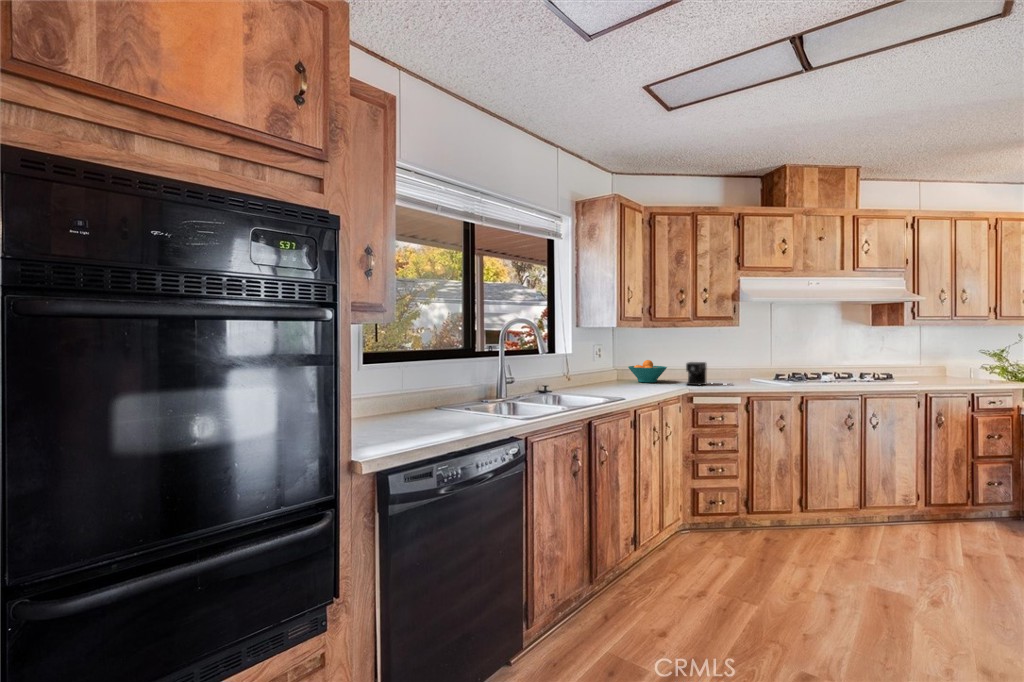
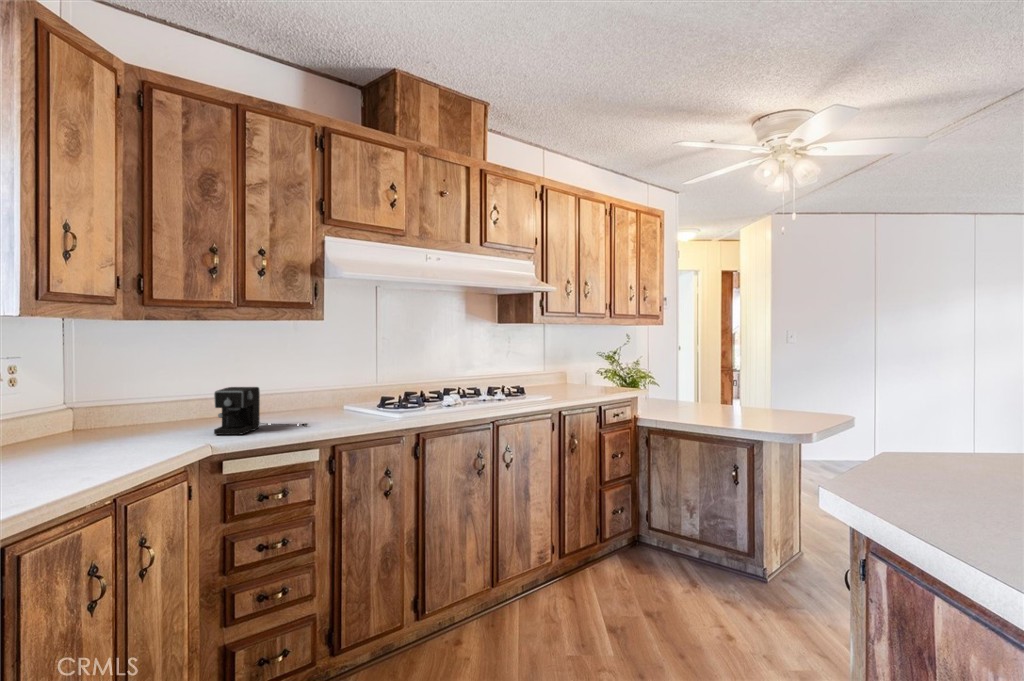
fruit bowl: present [628,360,667,382] -> none [88,386,182,434]

